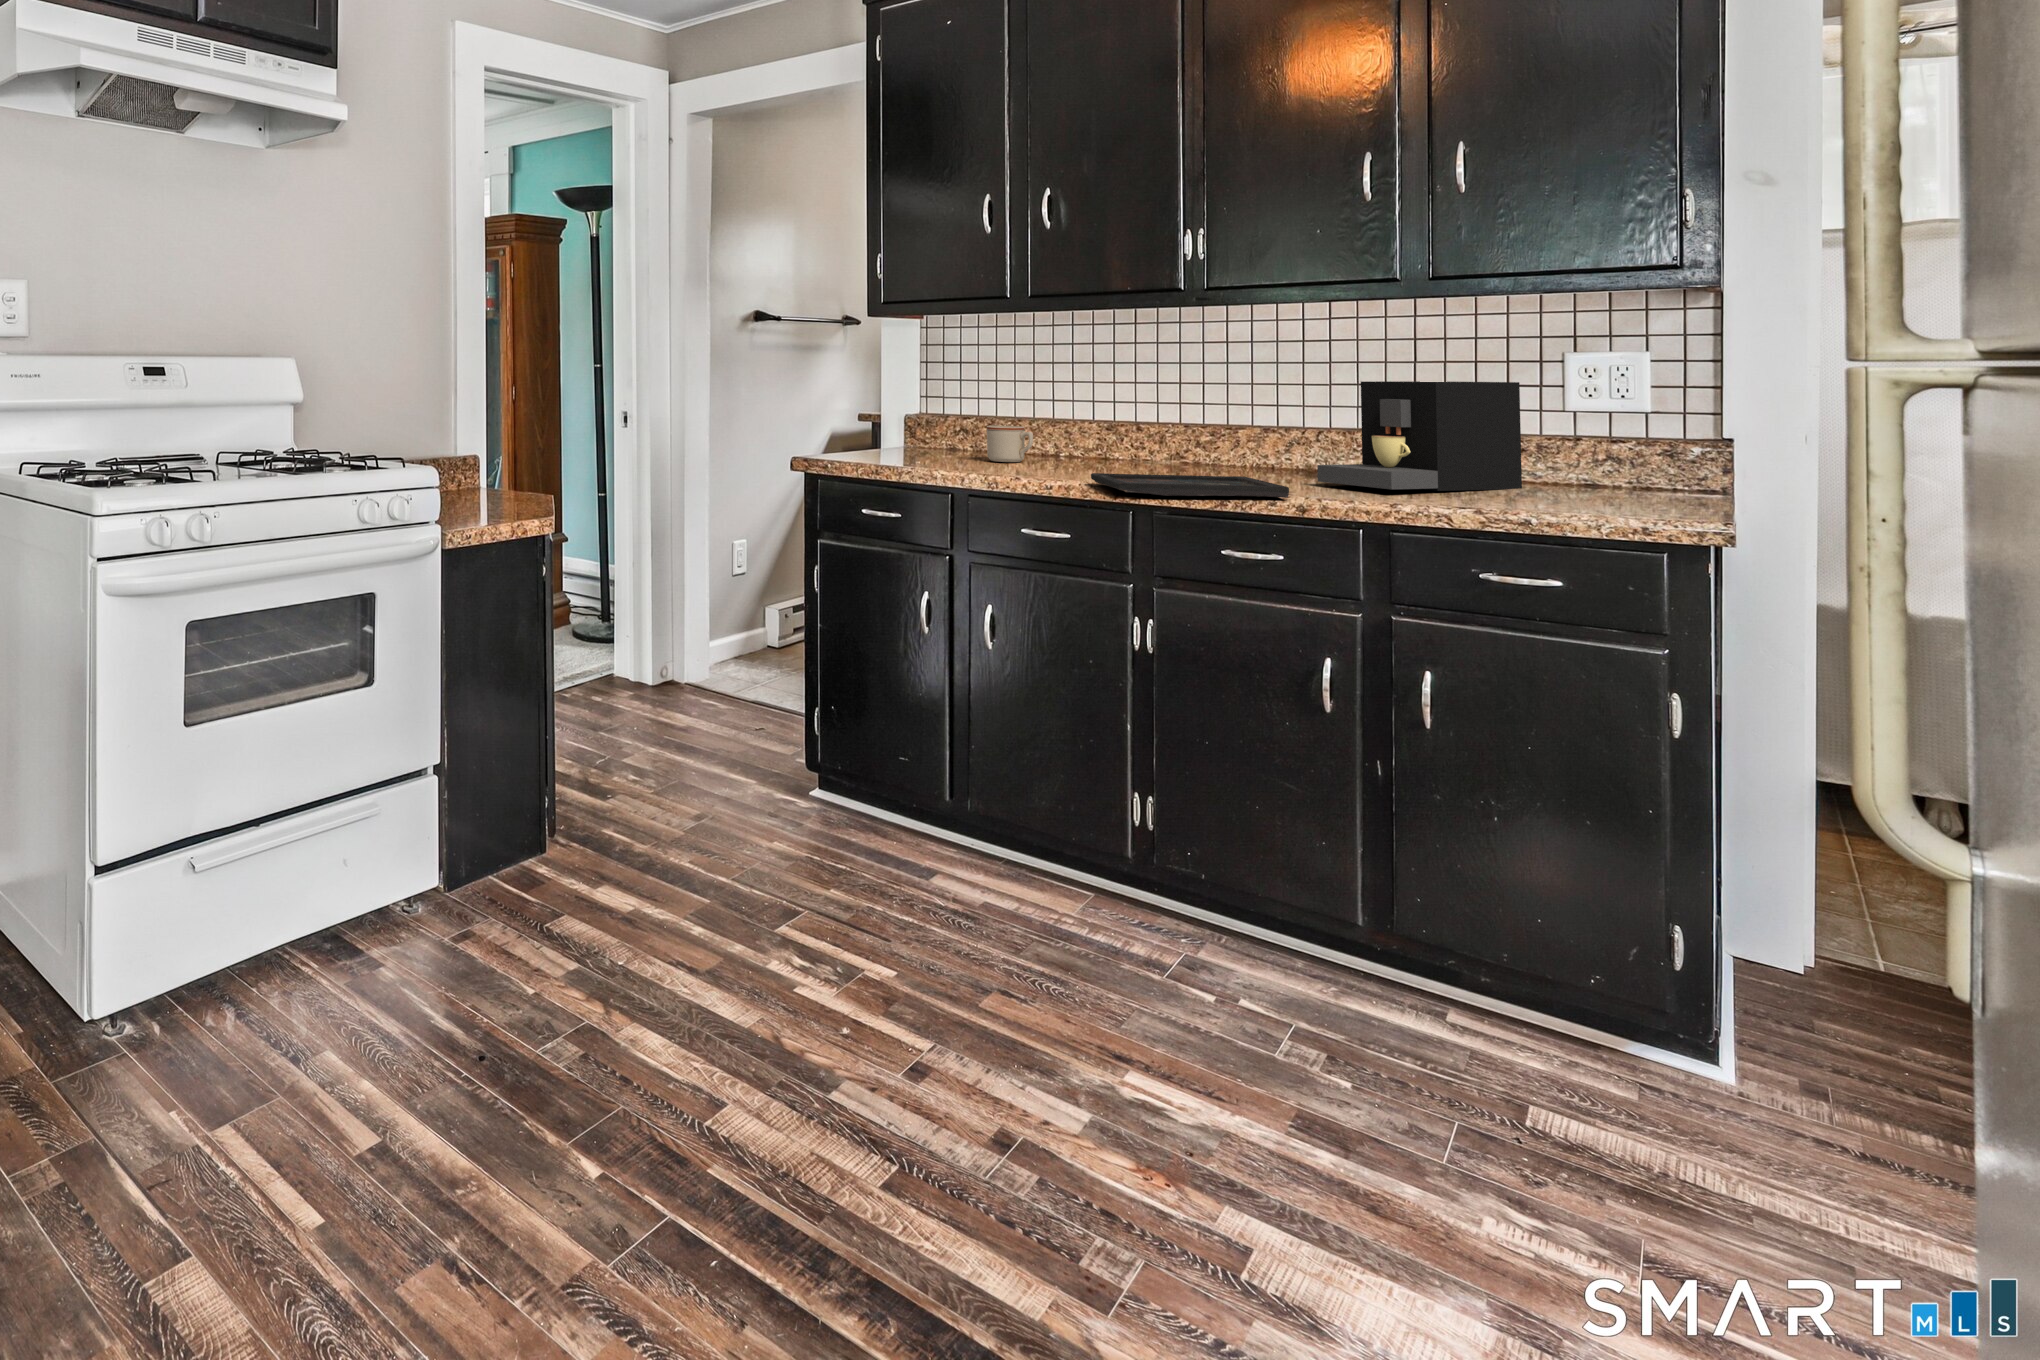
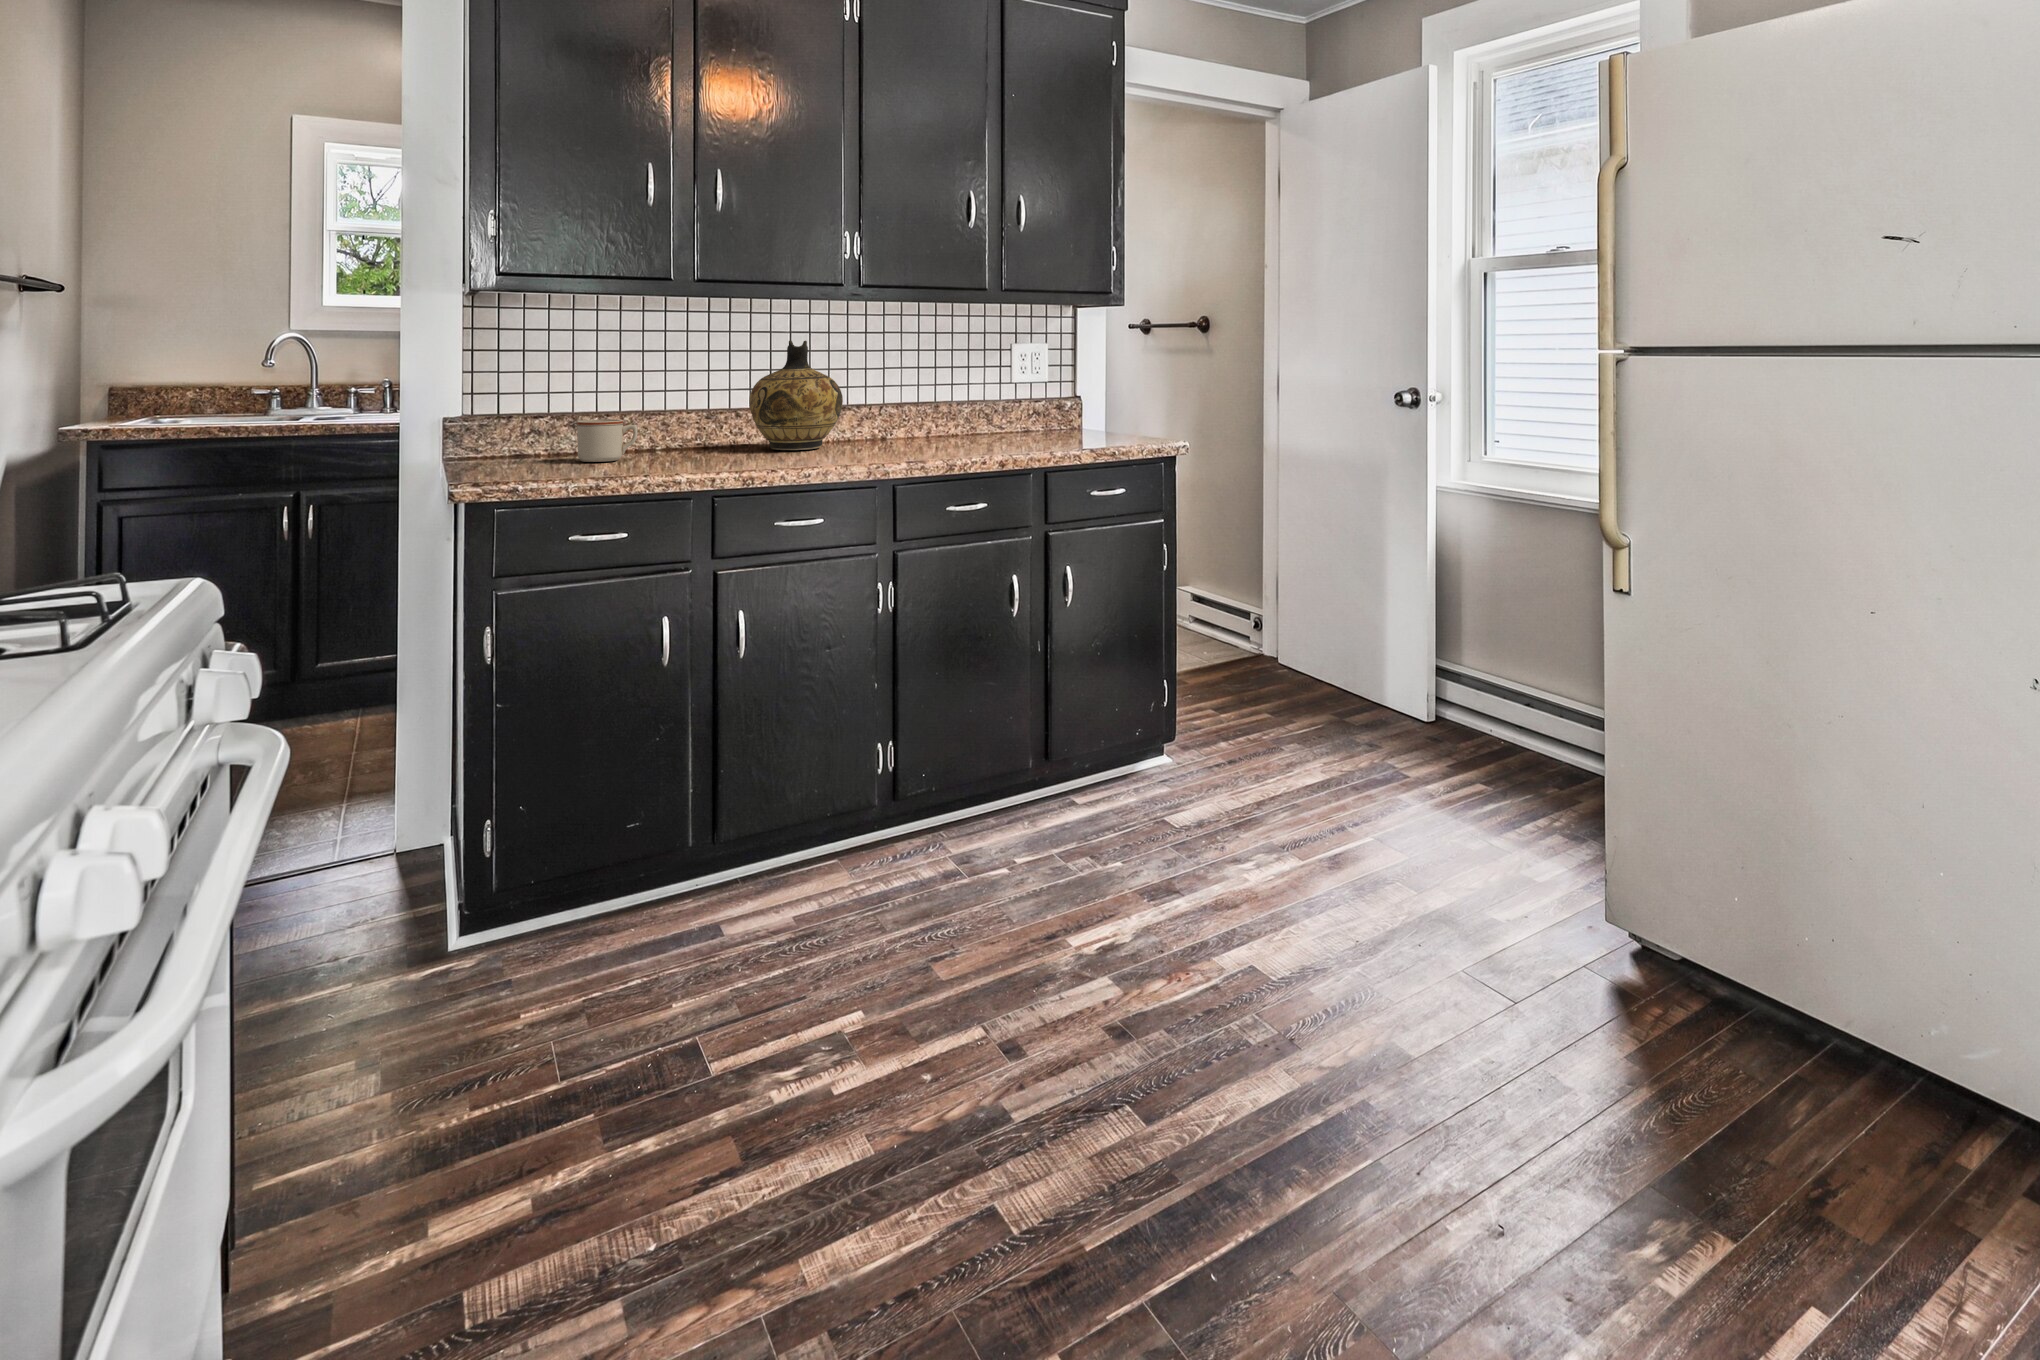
ceramic jug: none [1149,355,1257,471] -> present [749,341,843,450]
coffee maker: present [1317,381,1522,491] -> none [923,362,1008,447]
tray: present [1091,473,1289,498] -> none [794,448,965,470]

